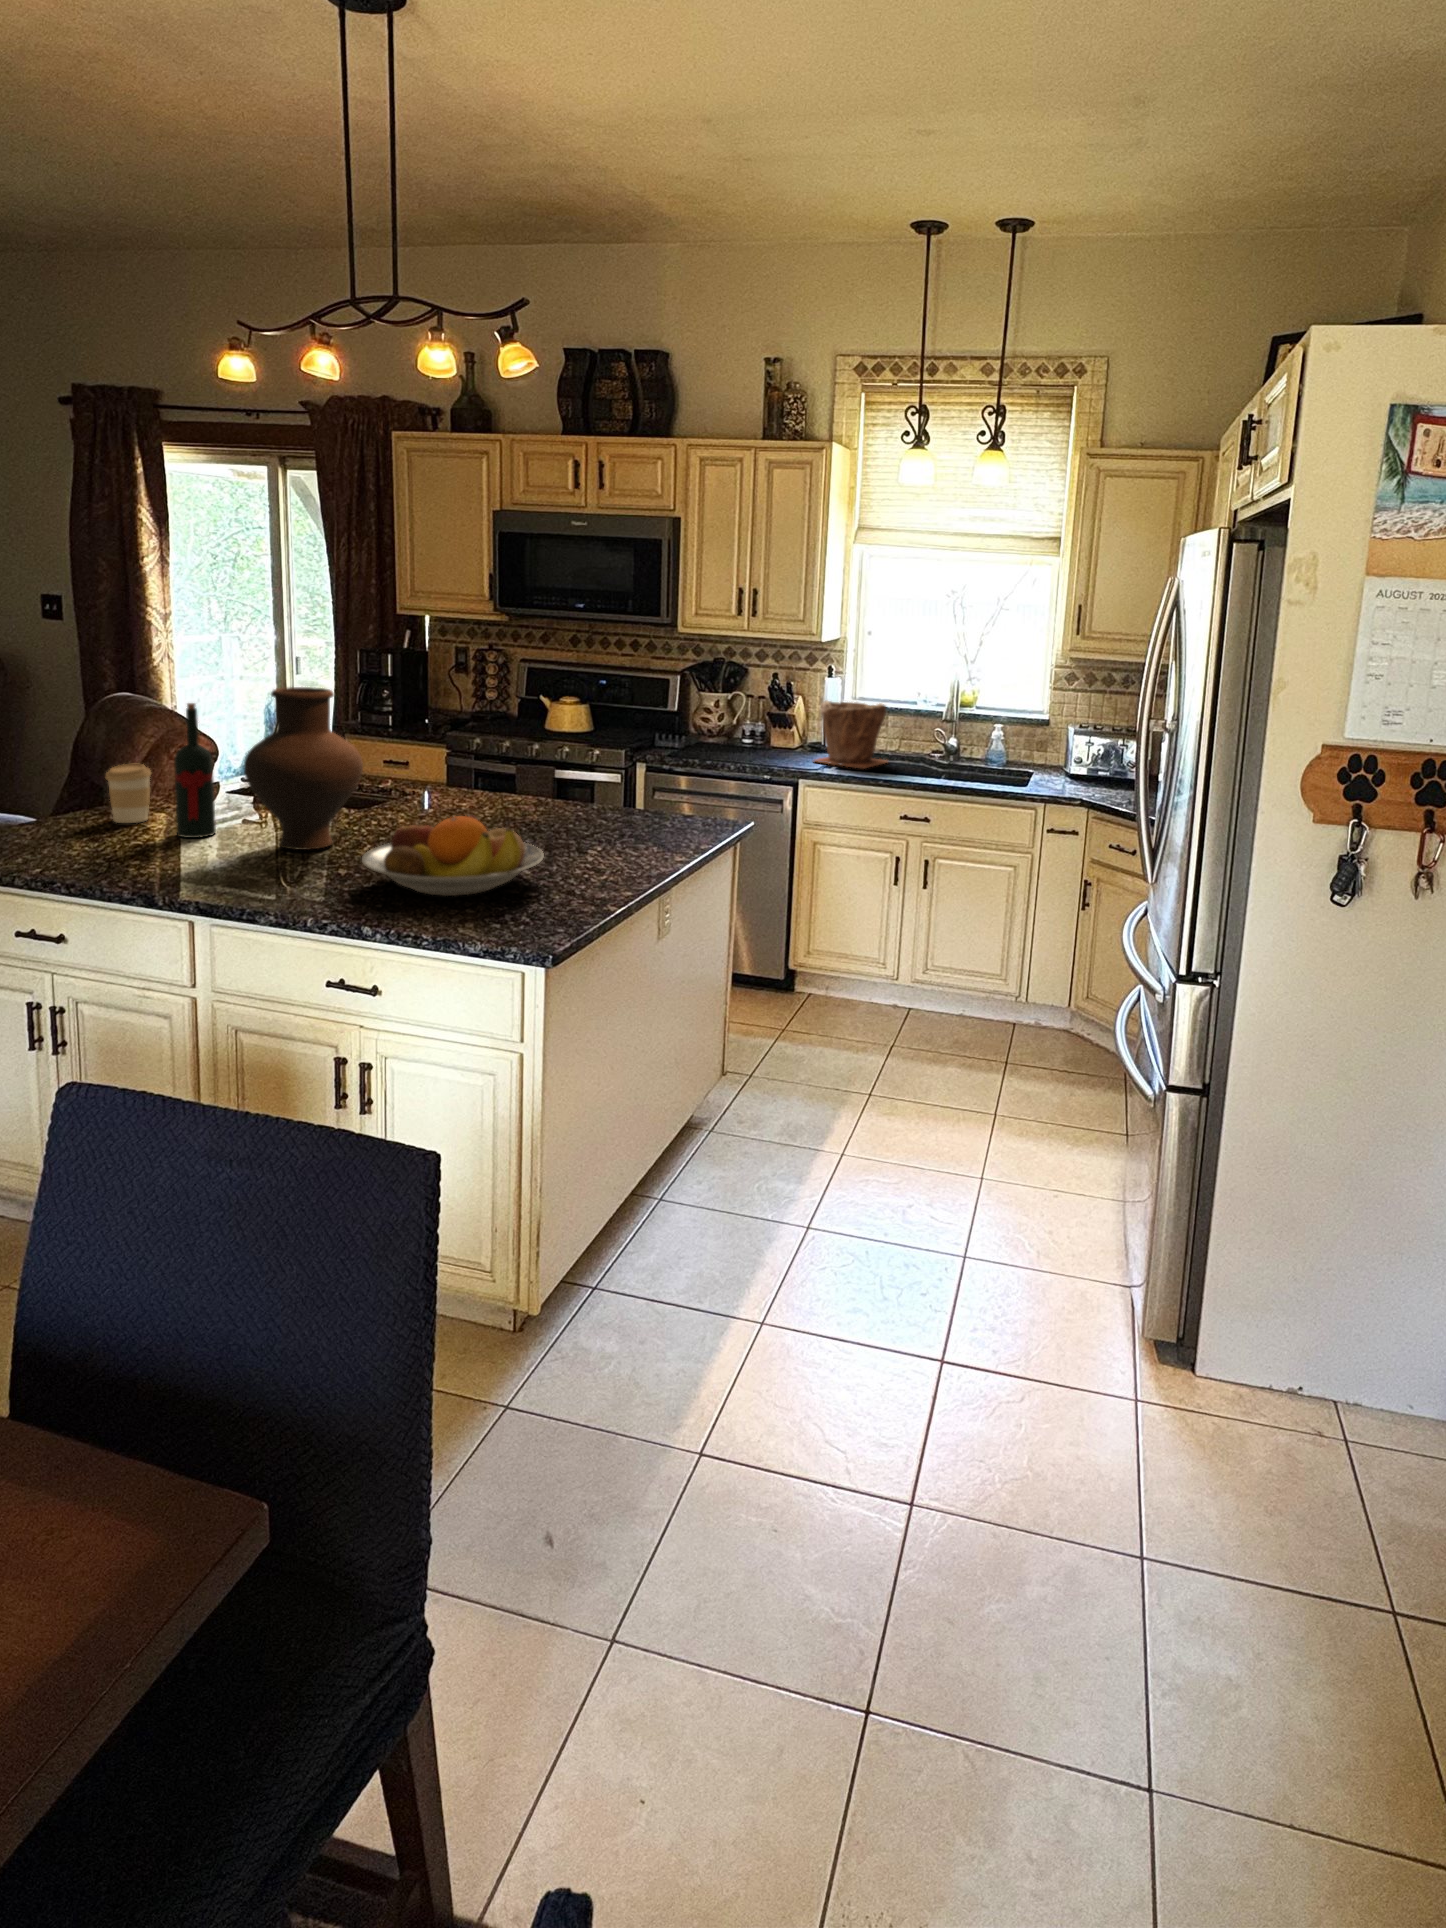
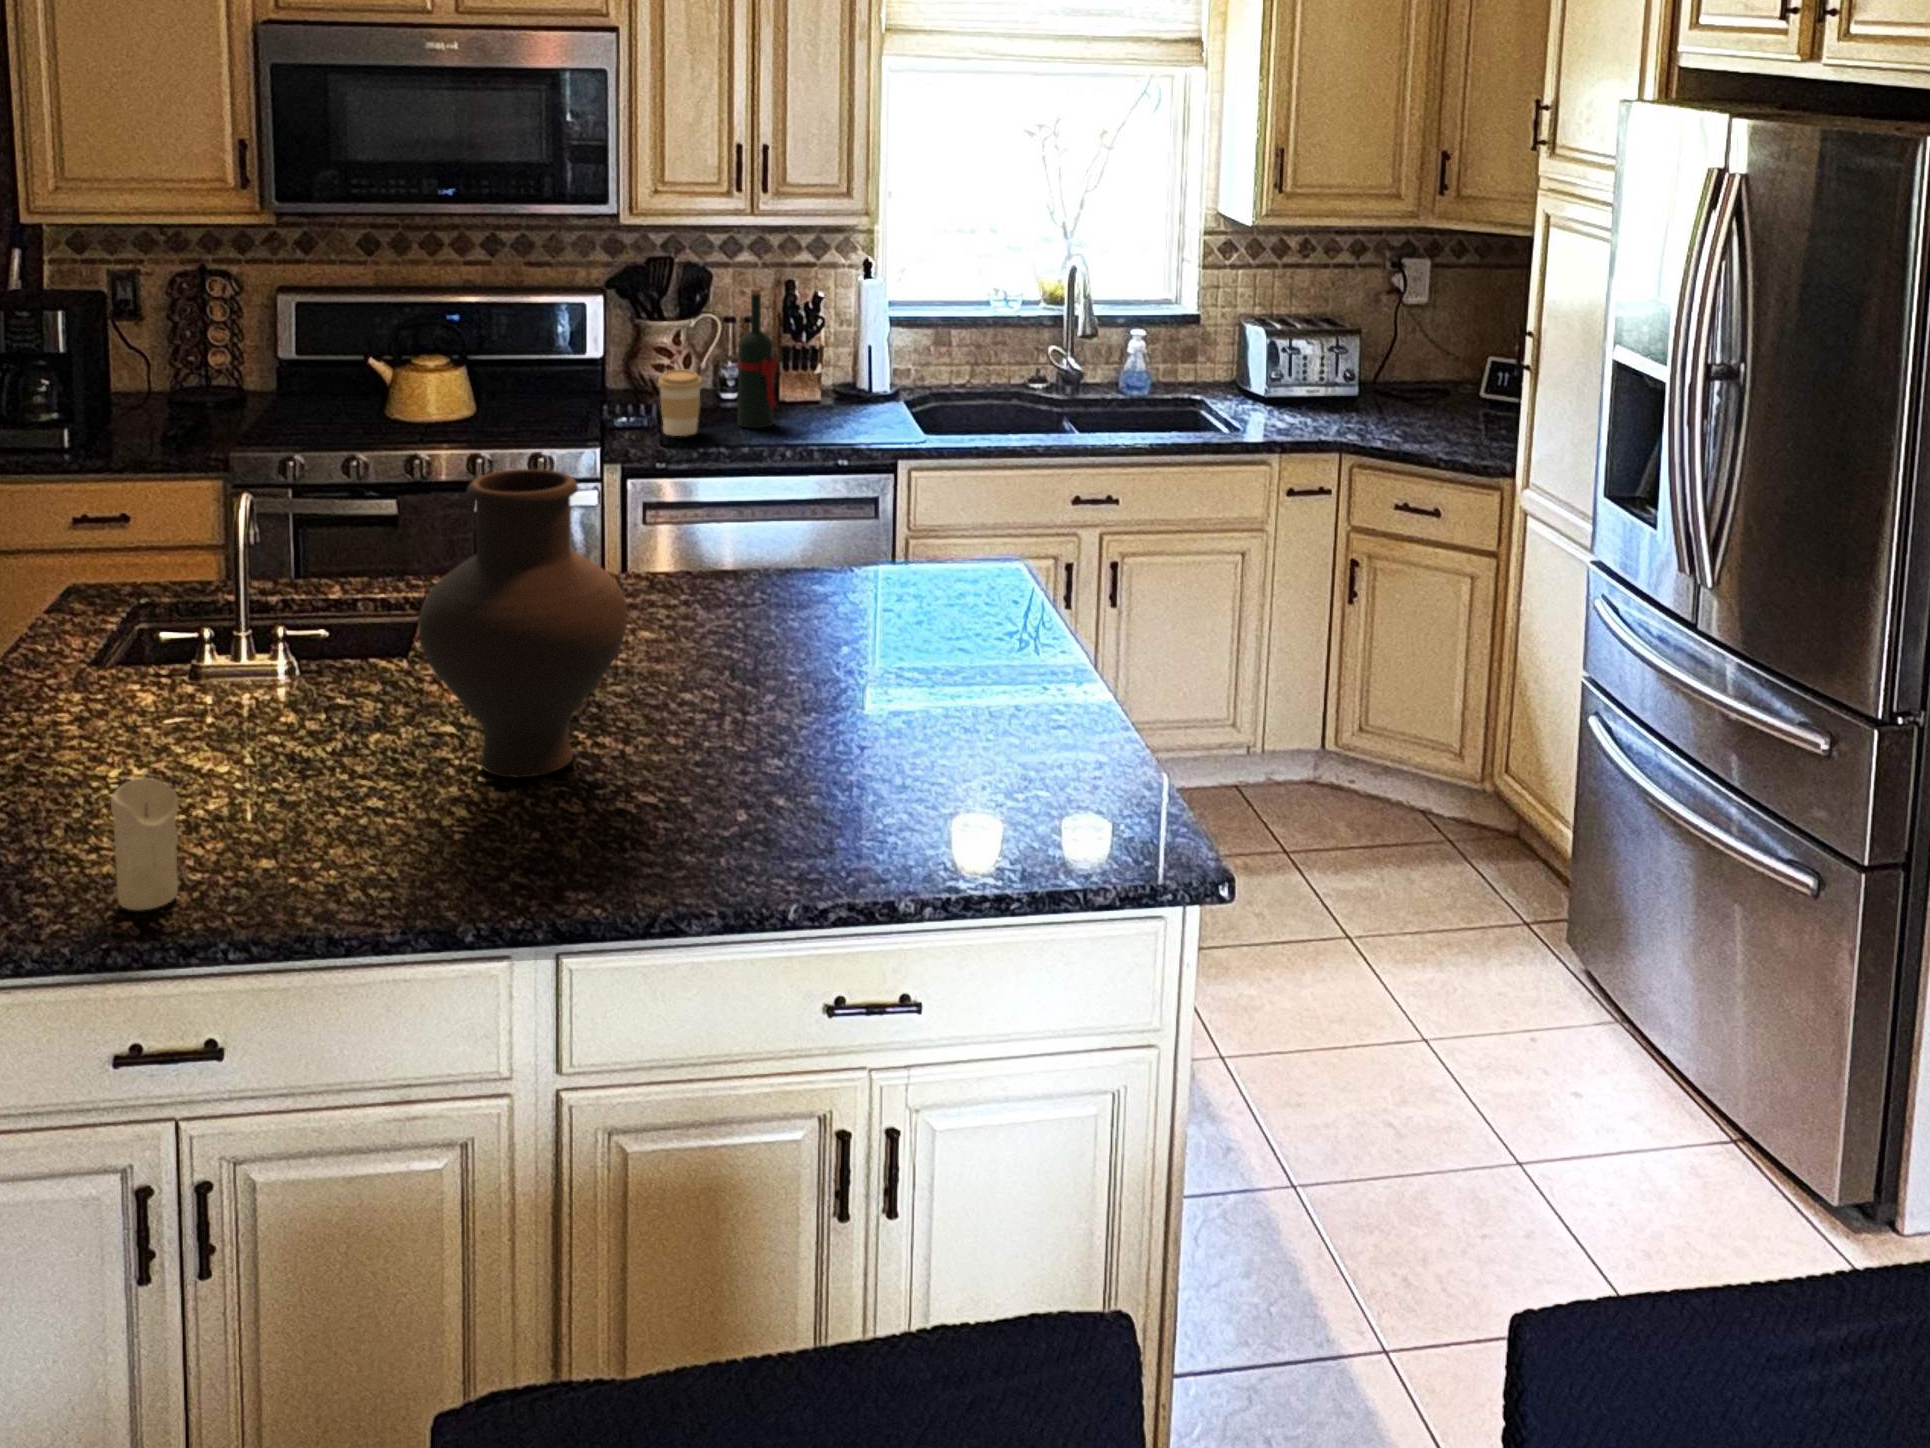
plant pot: present [814,700,887,768] -> none [891,314,1000,424]
wine bottle: present [174,703,216,838] -> present [738,288,777,428]
coffee cup: present [105,764,151,823] -> present [658,369,702,436]
candle: none [44,801,81,863] -> present [111,778,178,910]
fruit bowl: present [362,815,544,896] -> none [766,659,1065,821]

